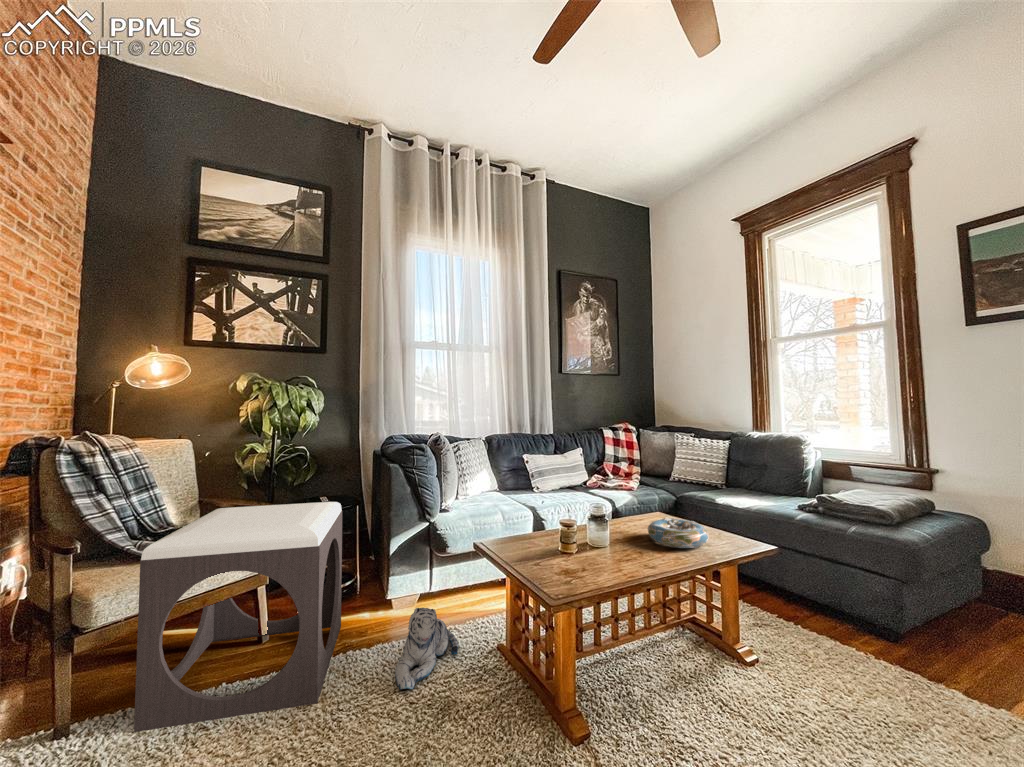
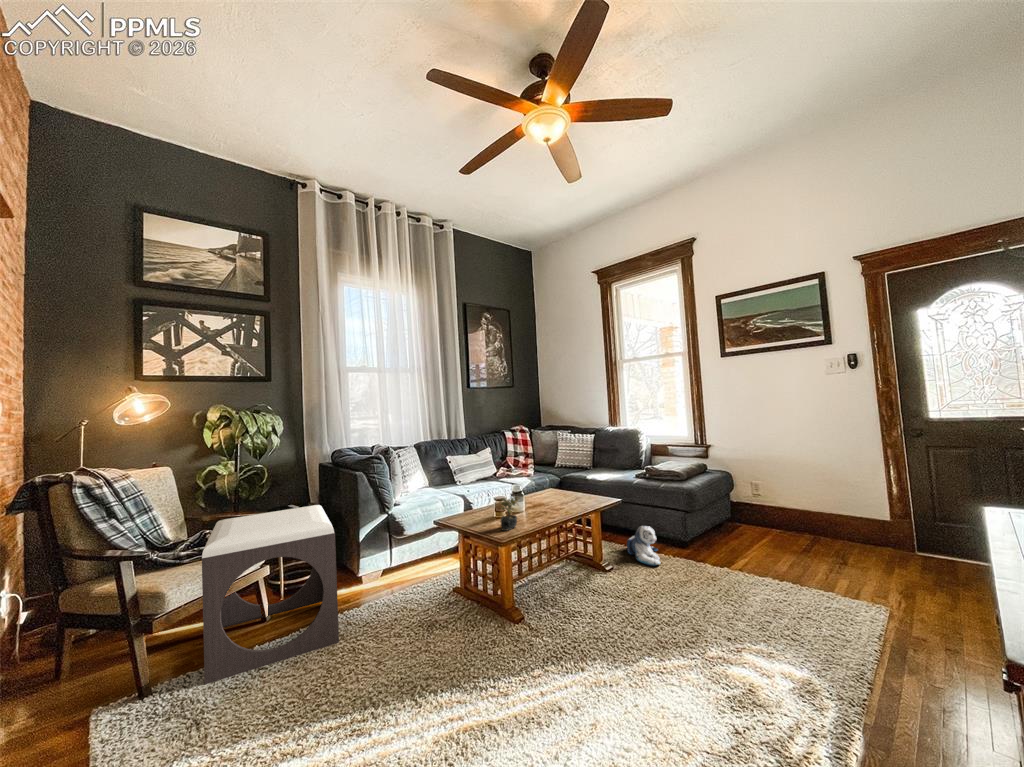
decorative bowl: present [648,518,708,548] -> none [547,490,585,507]
succulent plant: none [557,520,594,577] -> present [501,497,518,531]
plush toy: present [395,608,458,690] -> present [627,526,660,566]

